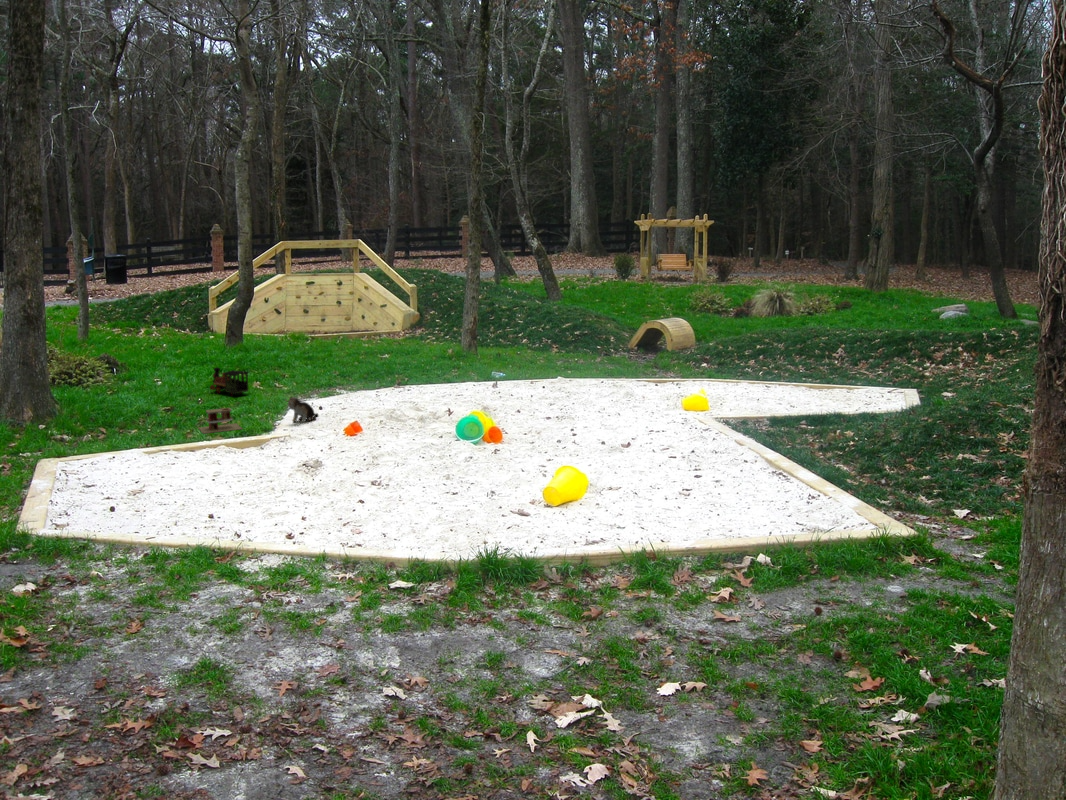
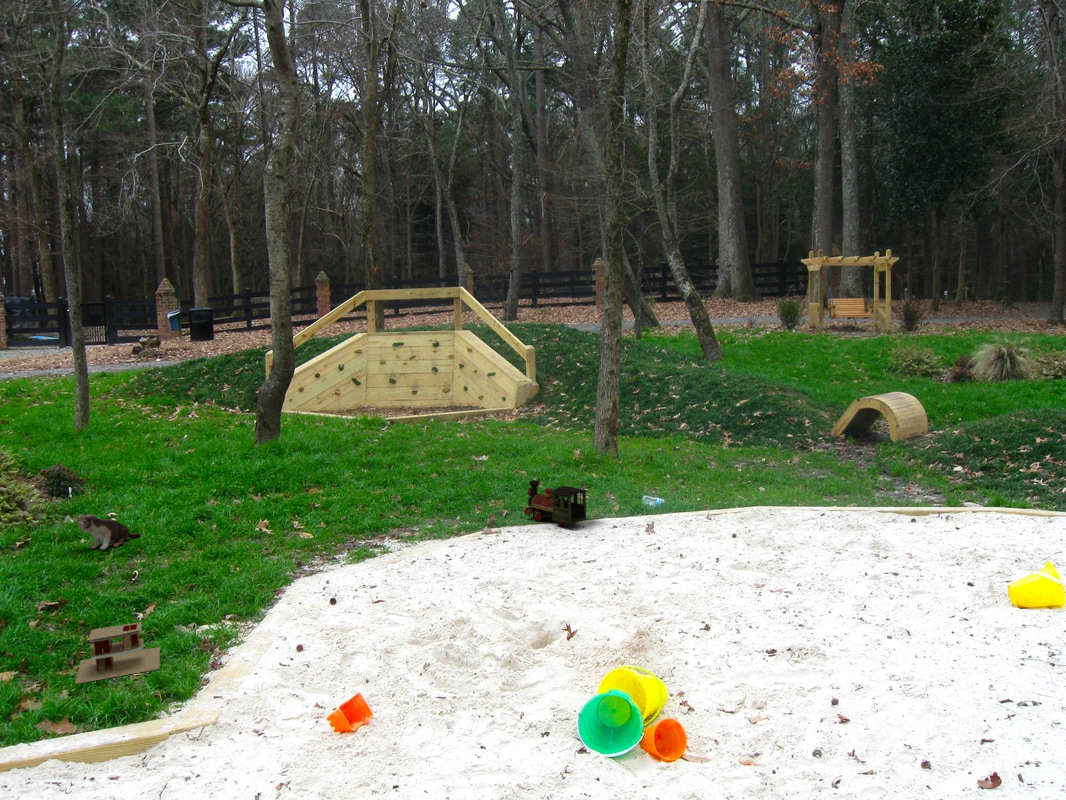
toy train: present [210,367,249,396] -> present [524,480,587,527]
plush toy: present [285,397,318,422] -> present [73,514,140,550]

